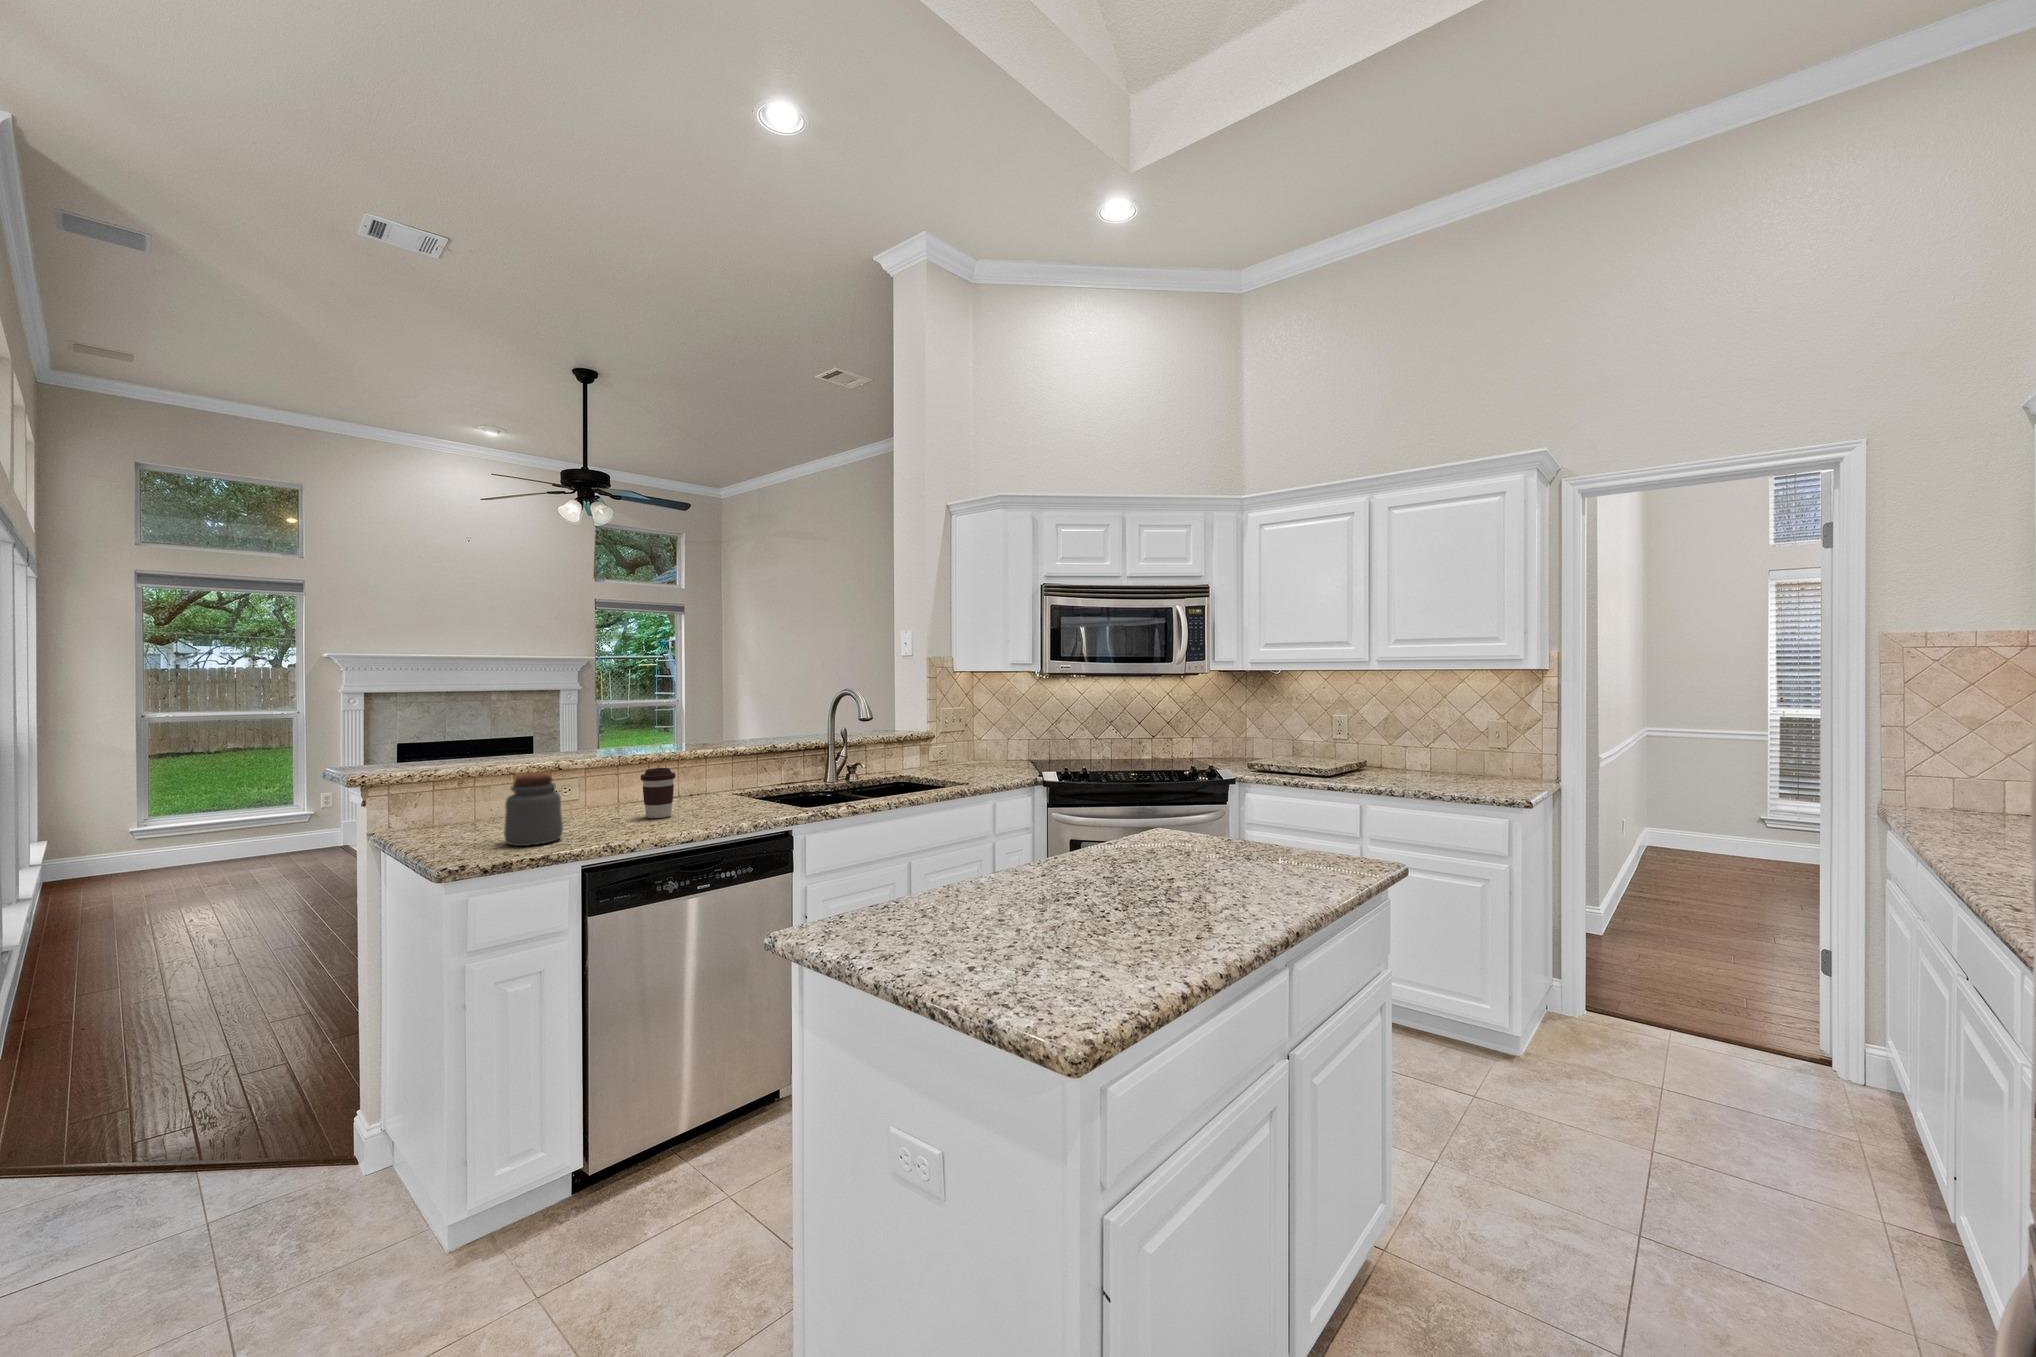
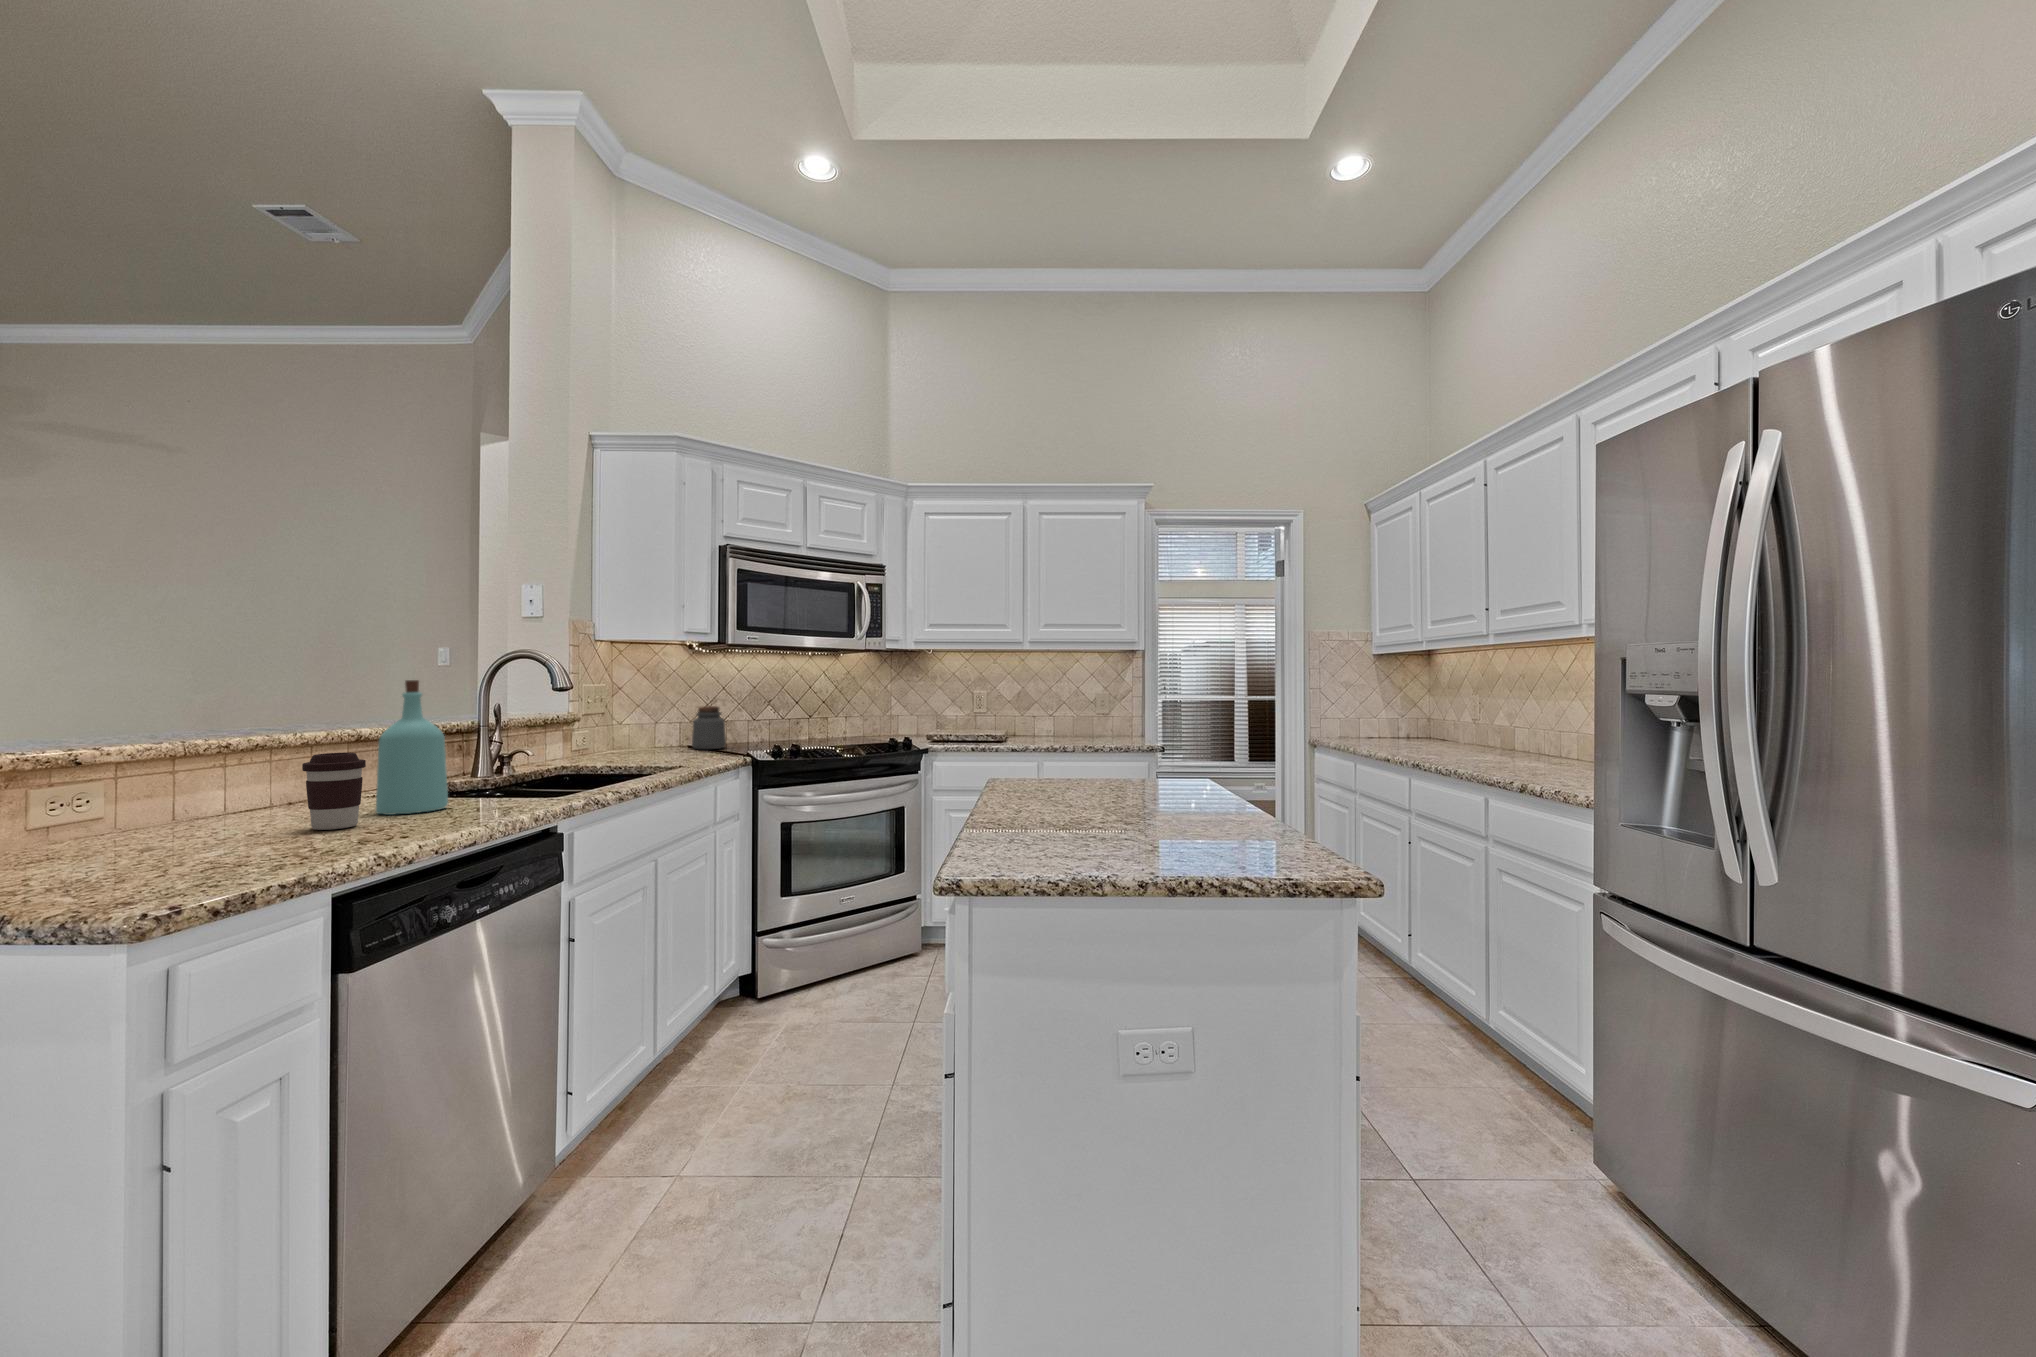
bottle: none [702,718,744,810] -> present [376,680,448,815]
jar: present [504,774,563,846] -> present [692,706,726,749]

